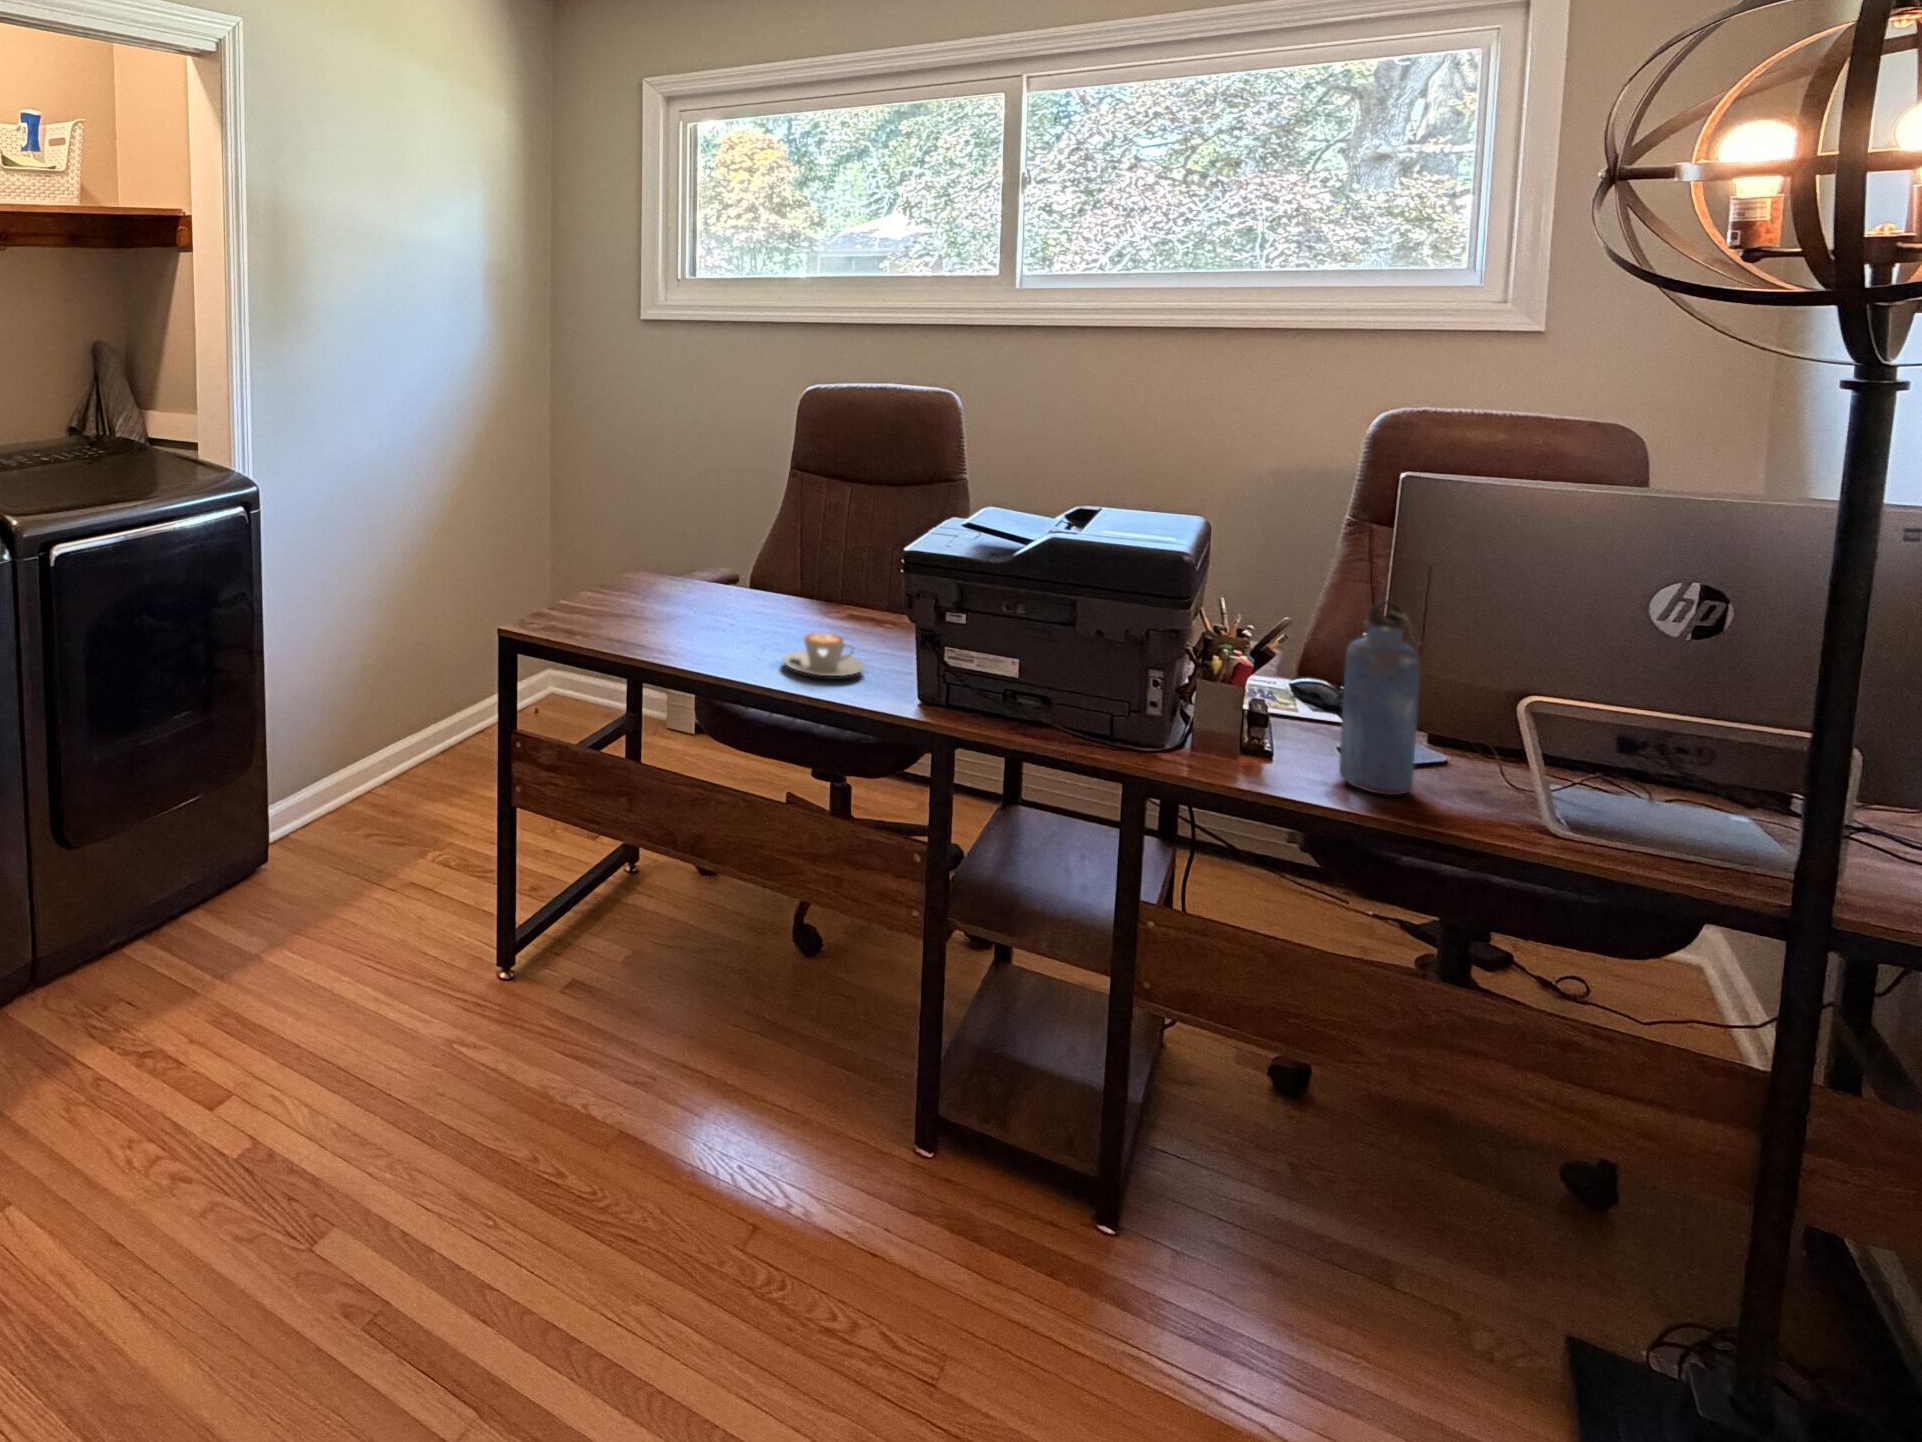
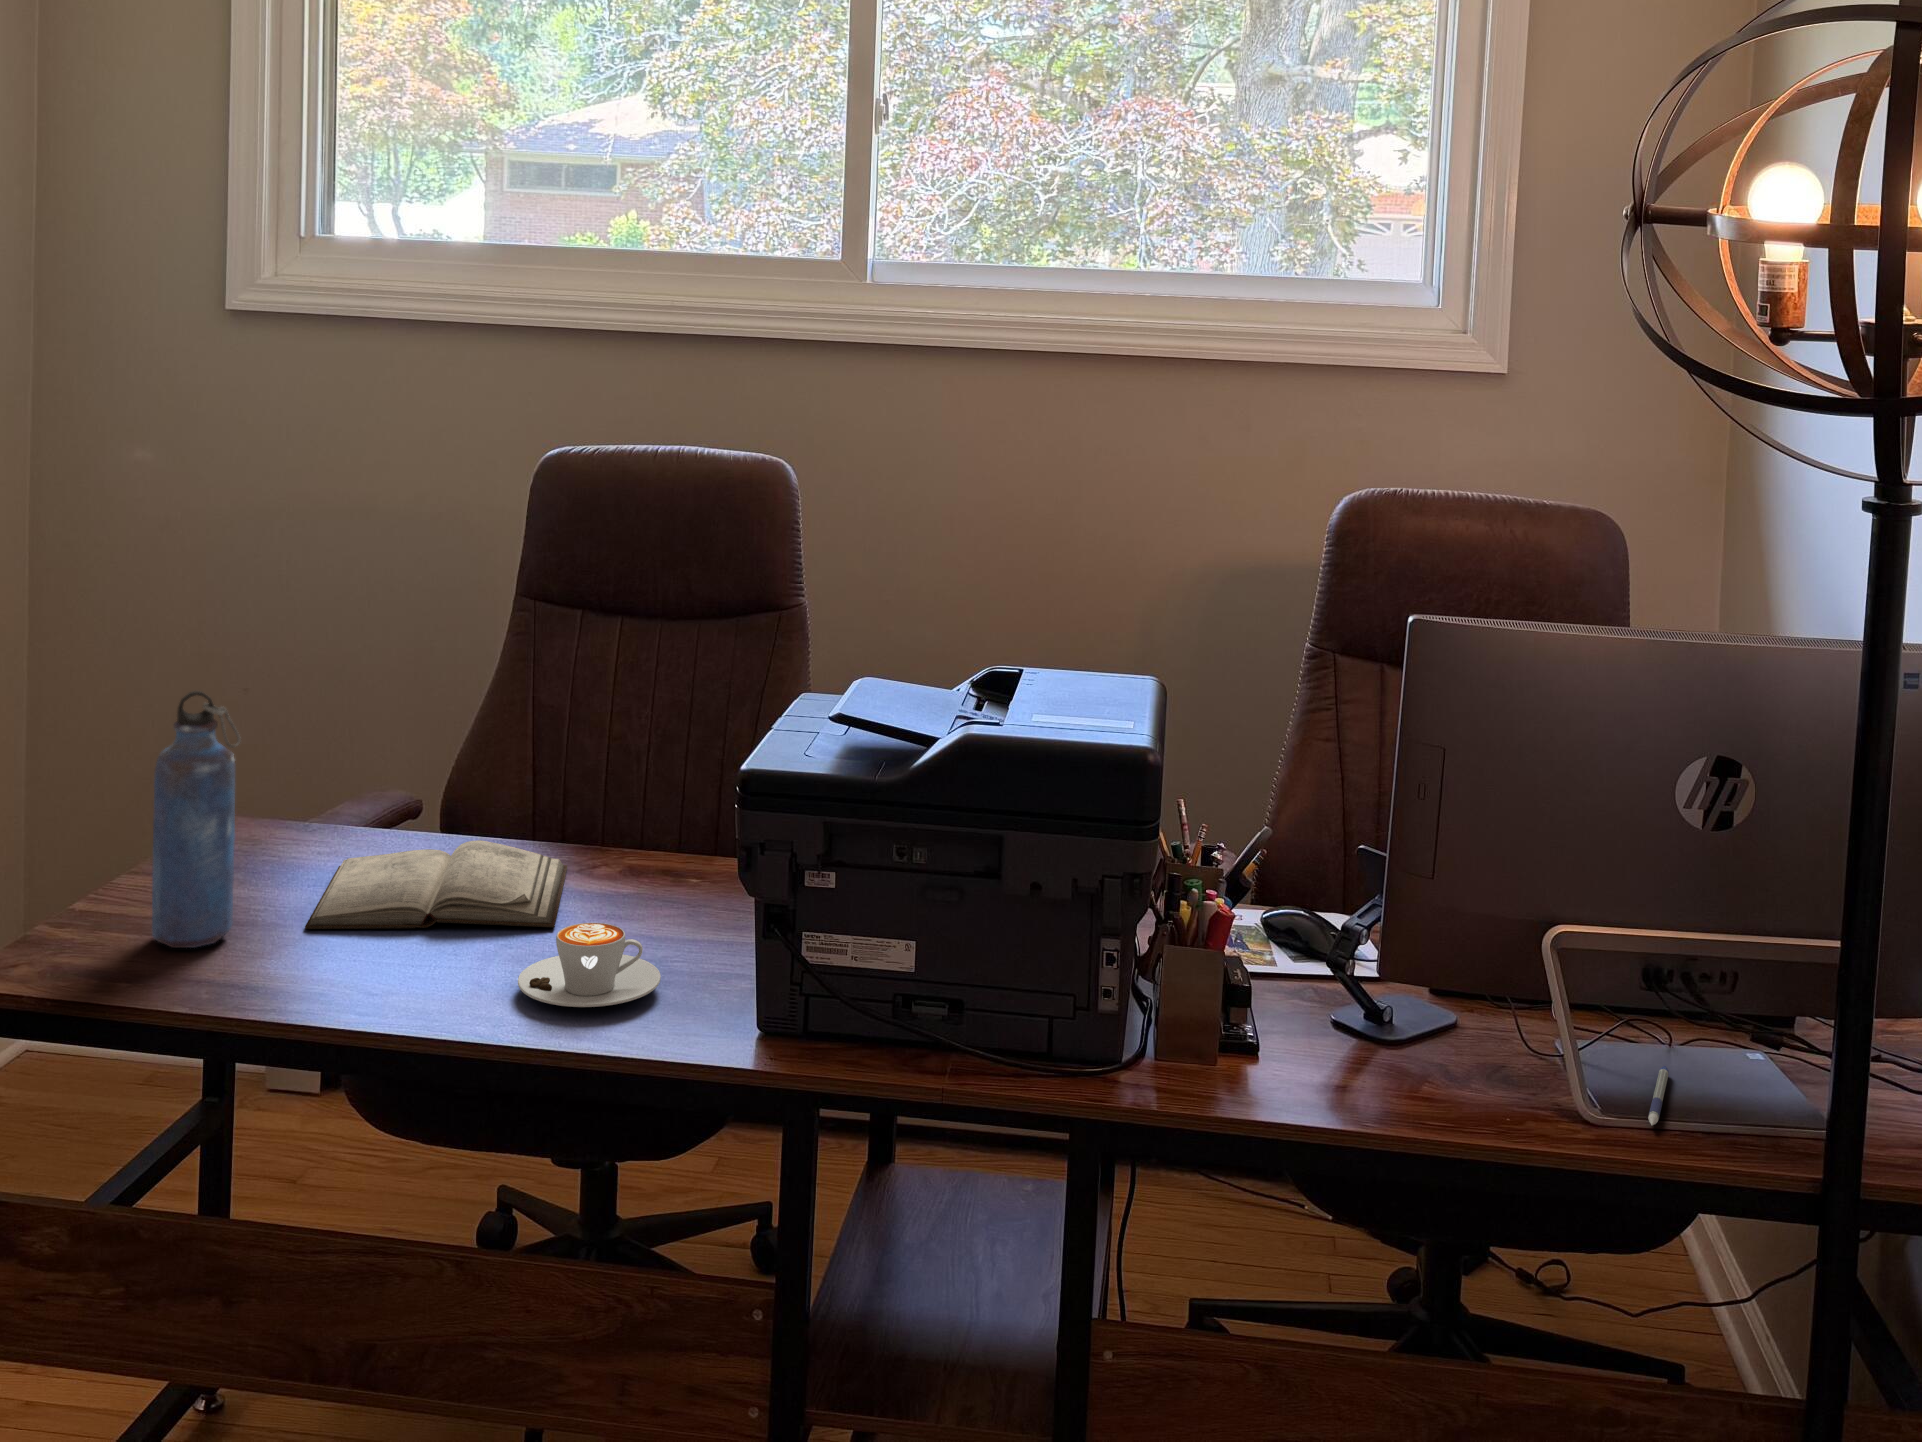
diary: none [673,593,817,639] -> present [305,840,567,929]
water bottle: present [1339,600,1420,795] -> present [152,691,241,948]
pen: none [1611,809,1641,841] -> present [1648,1066,1669,1125]

